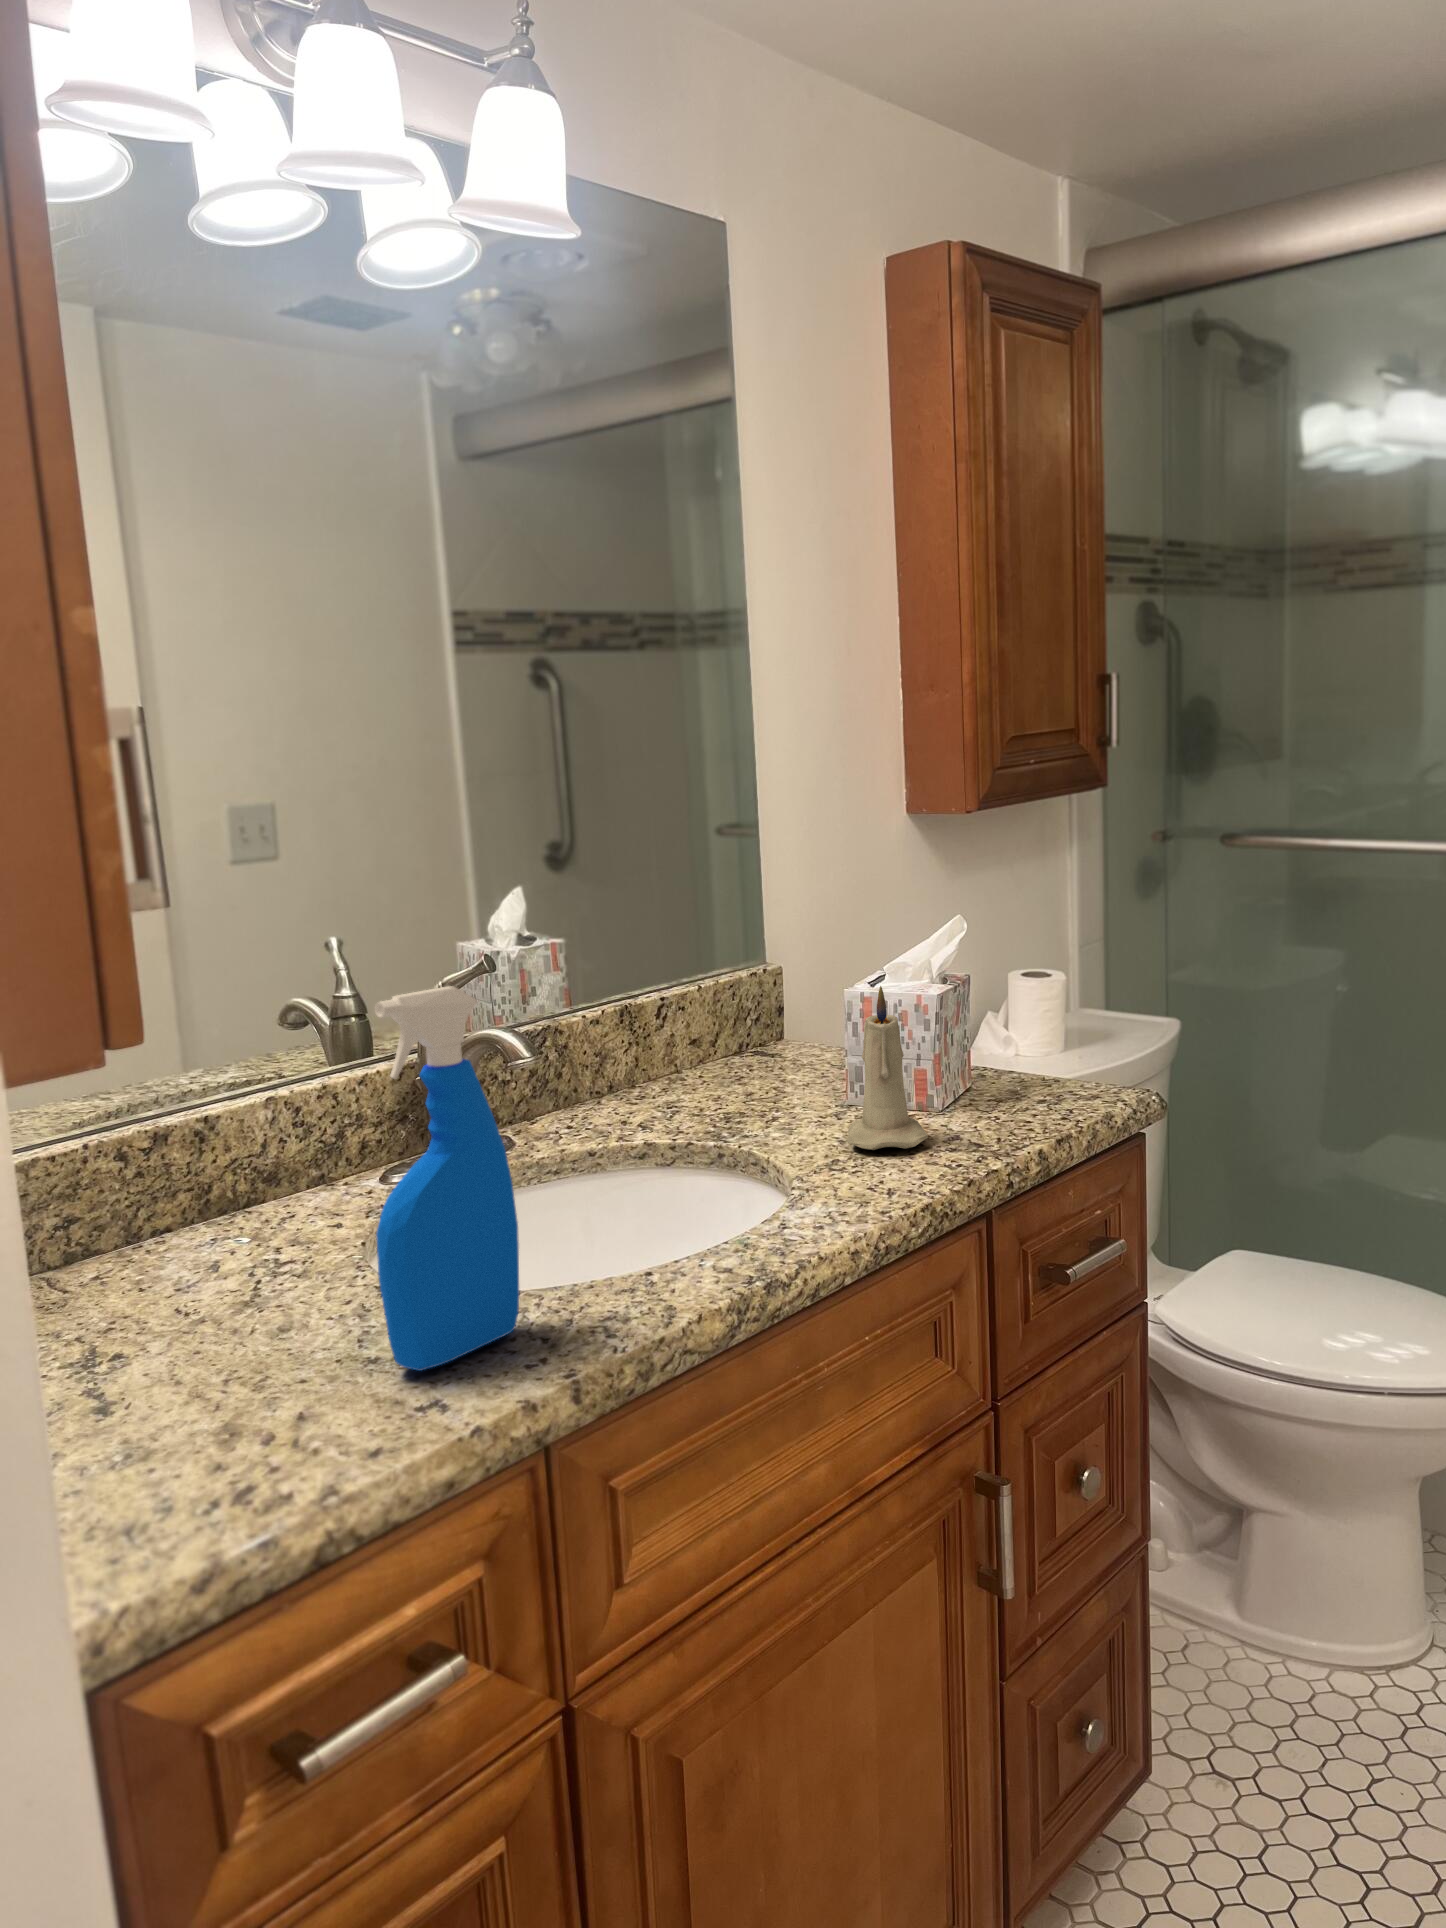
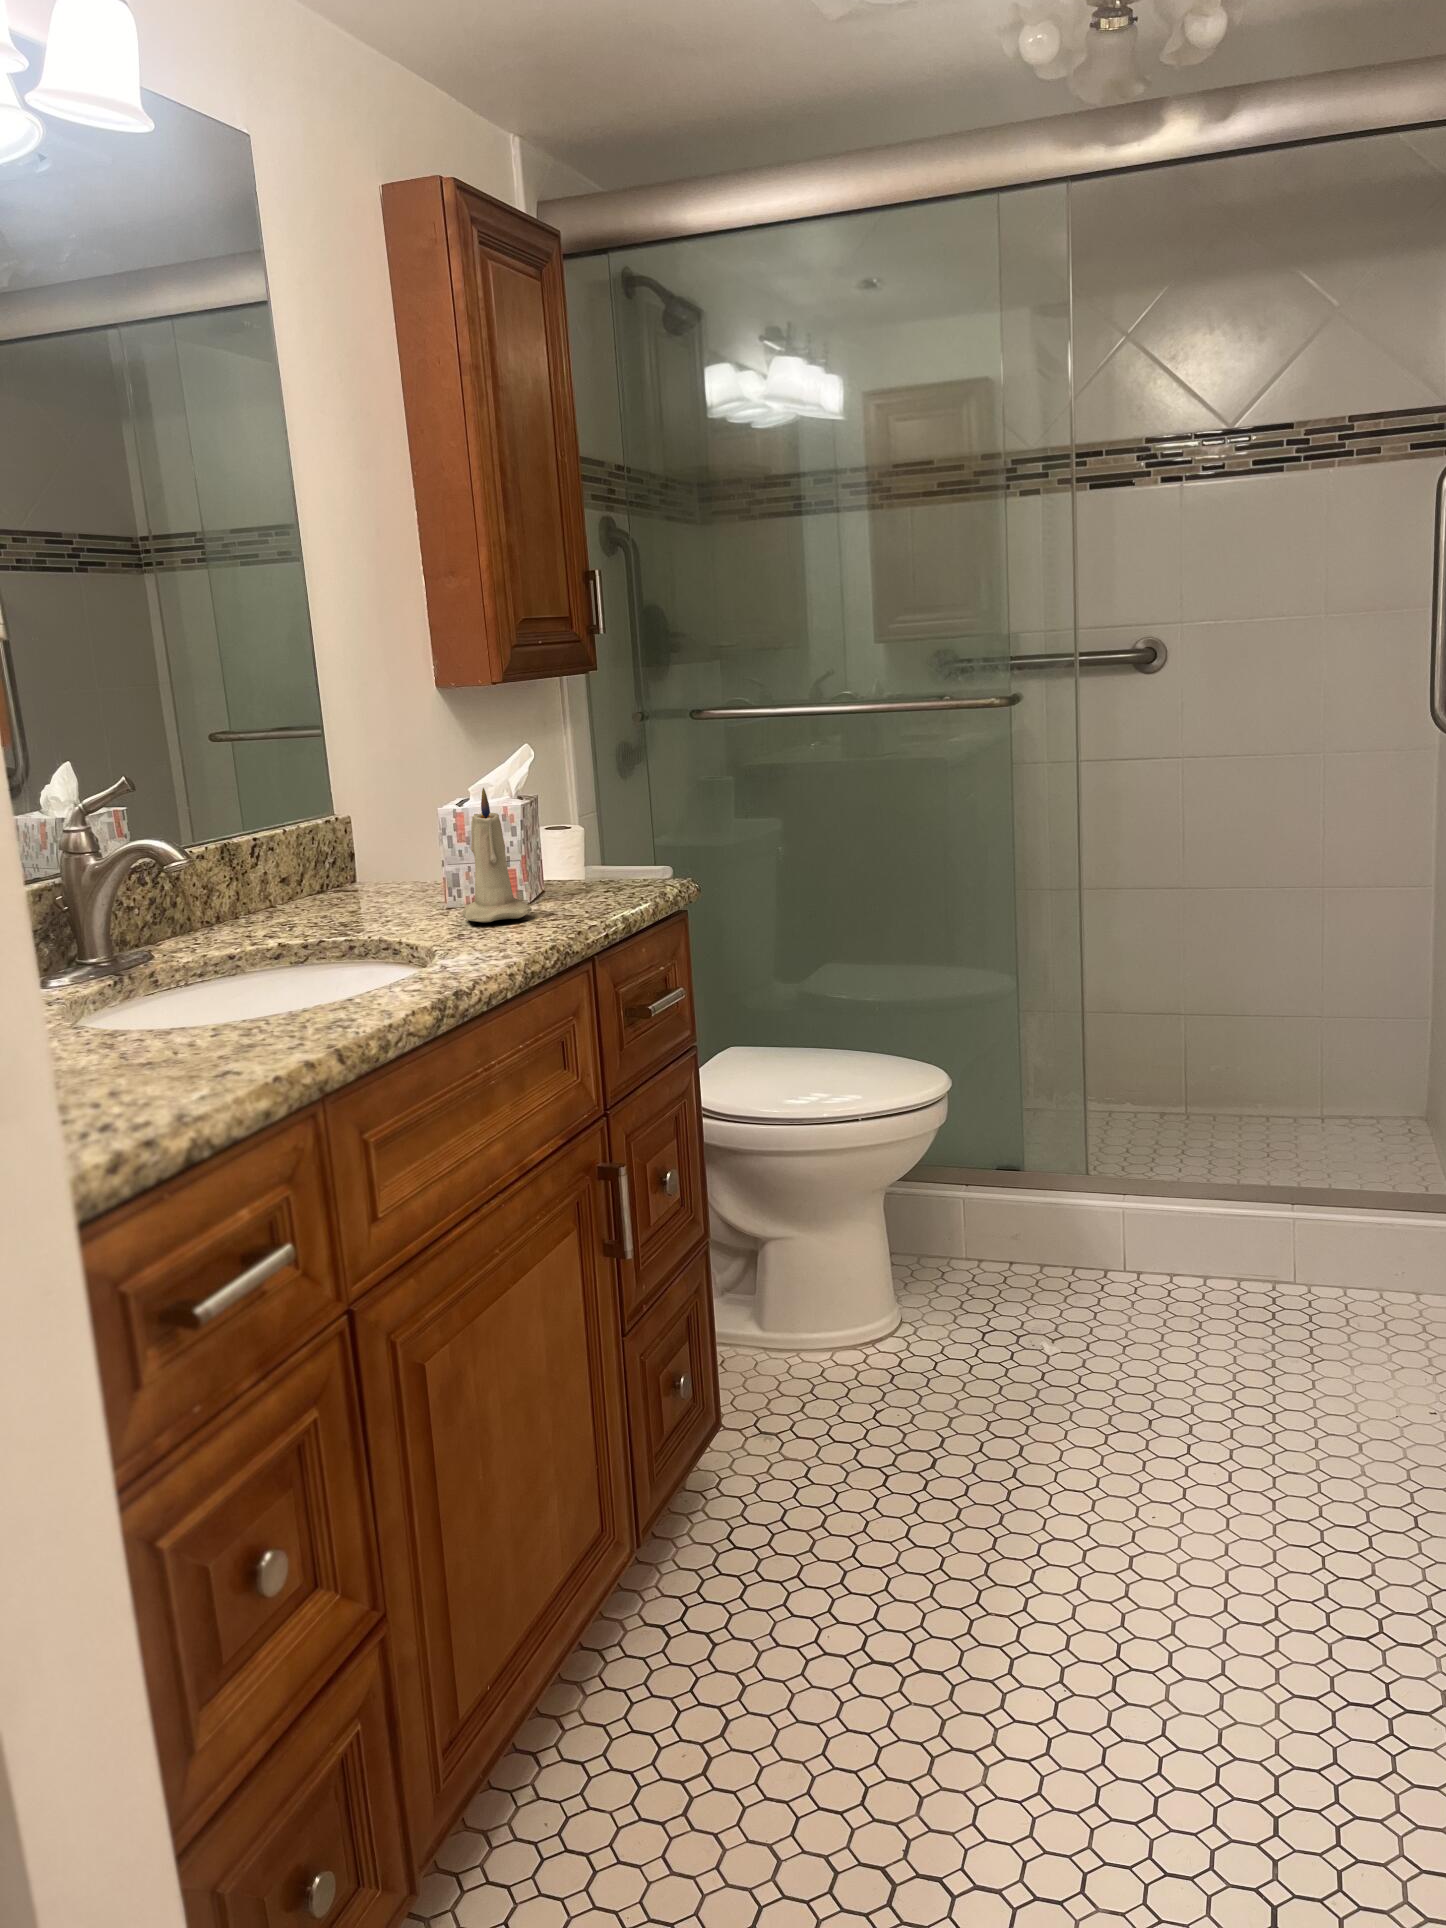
spray bottle: present [375,986,519,1371] -> none [141,736,267,1058]

